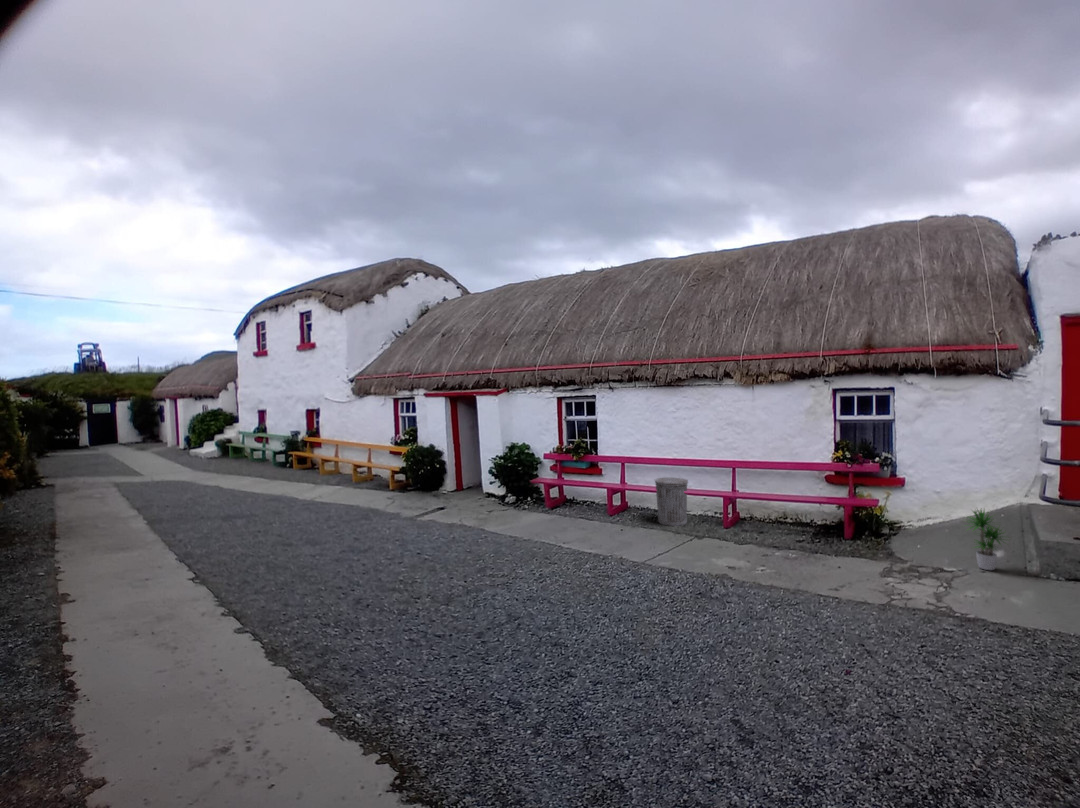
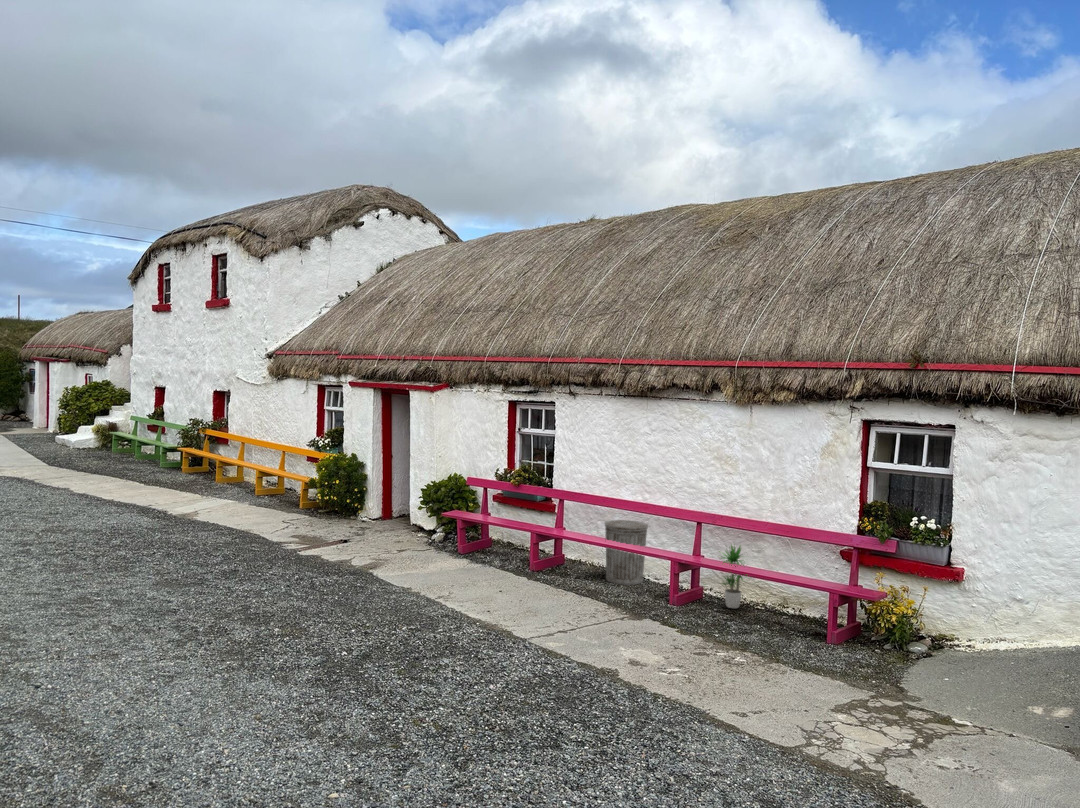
potted plant: present [968,510,1003,570] -> present [721,545,747,608]

